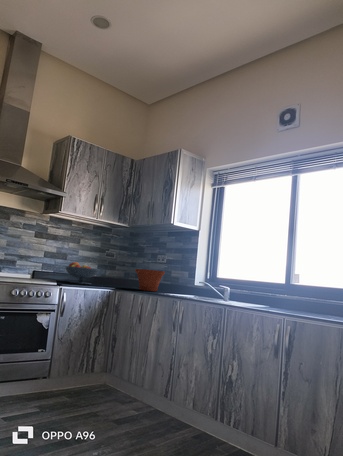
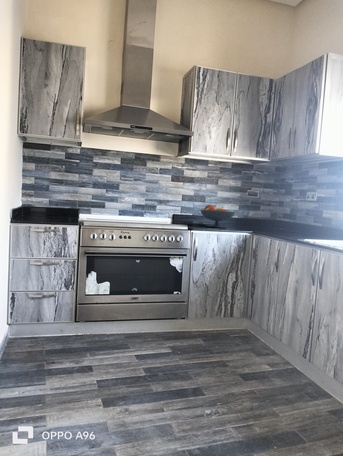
plant pot: present [135,269,165,291] -> none [276,210,312,235]

